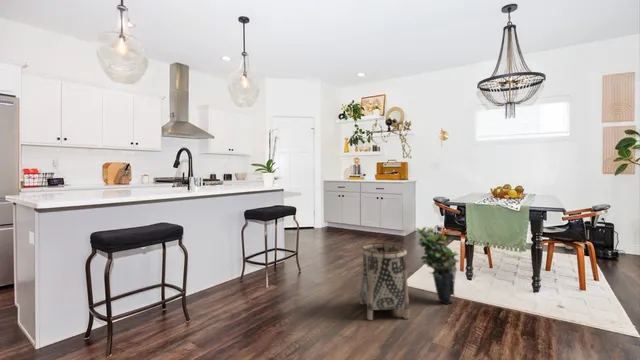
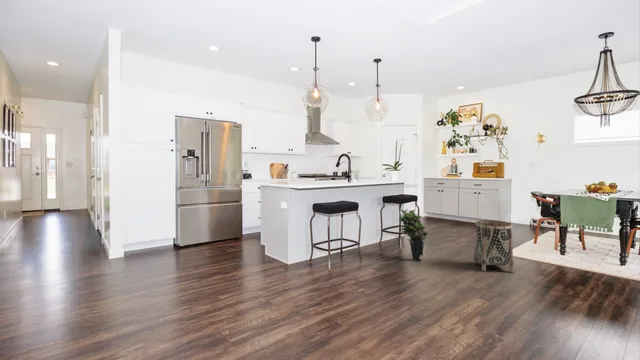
potted plant: present [416,227,459,304] -> present [399,209,428,261]

